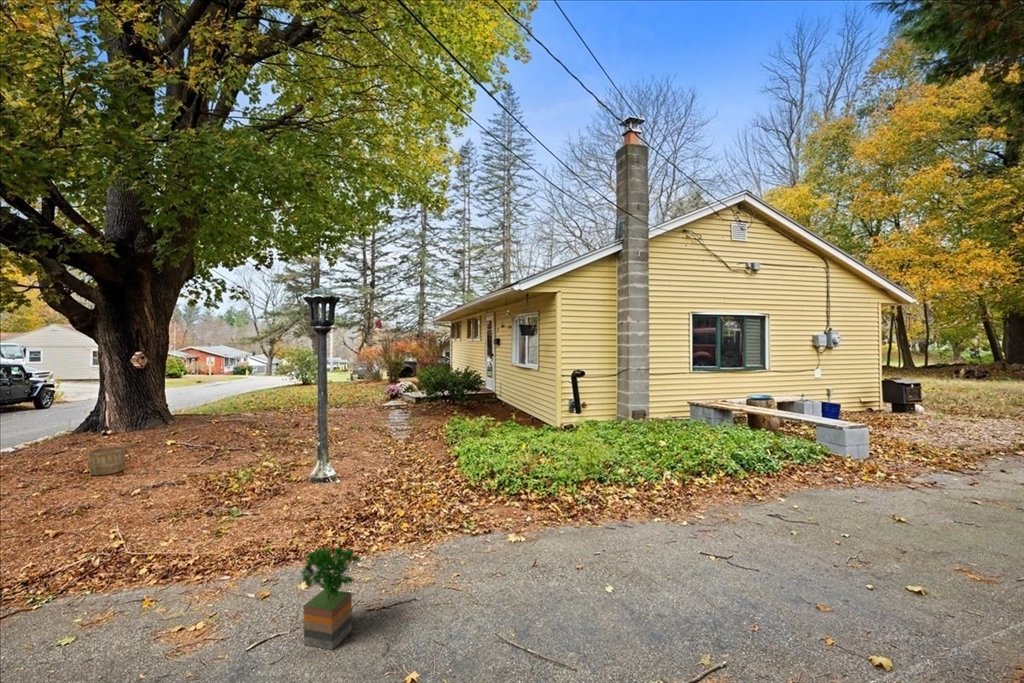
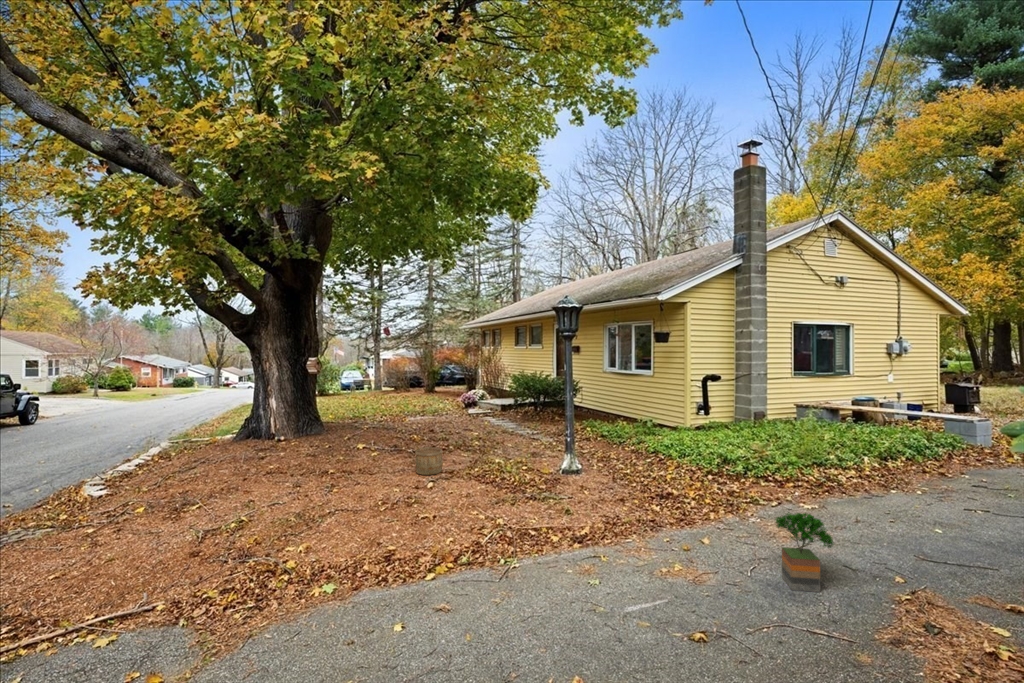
wooden bucket: present [88,446,125,475] -> present [415,448,443,475]

